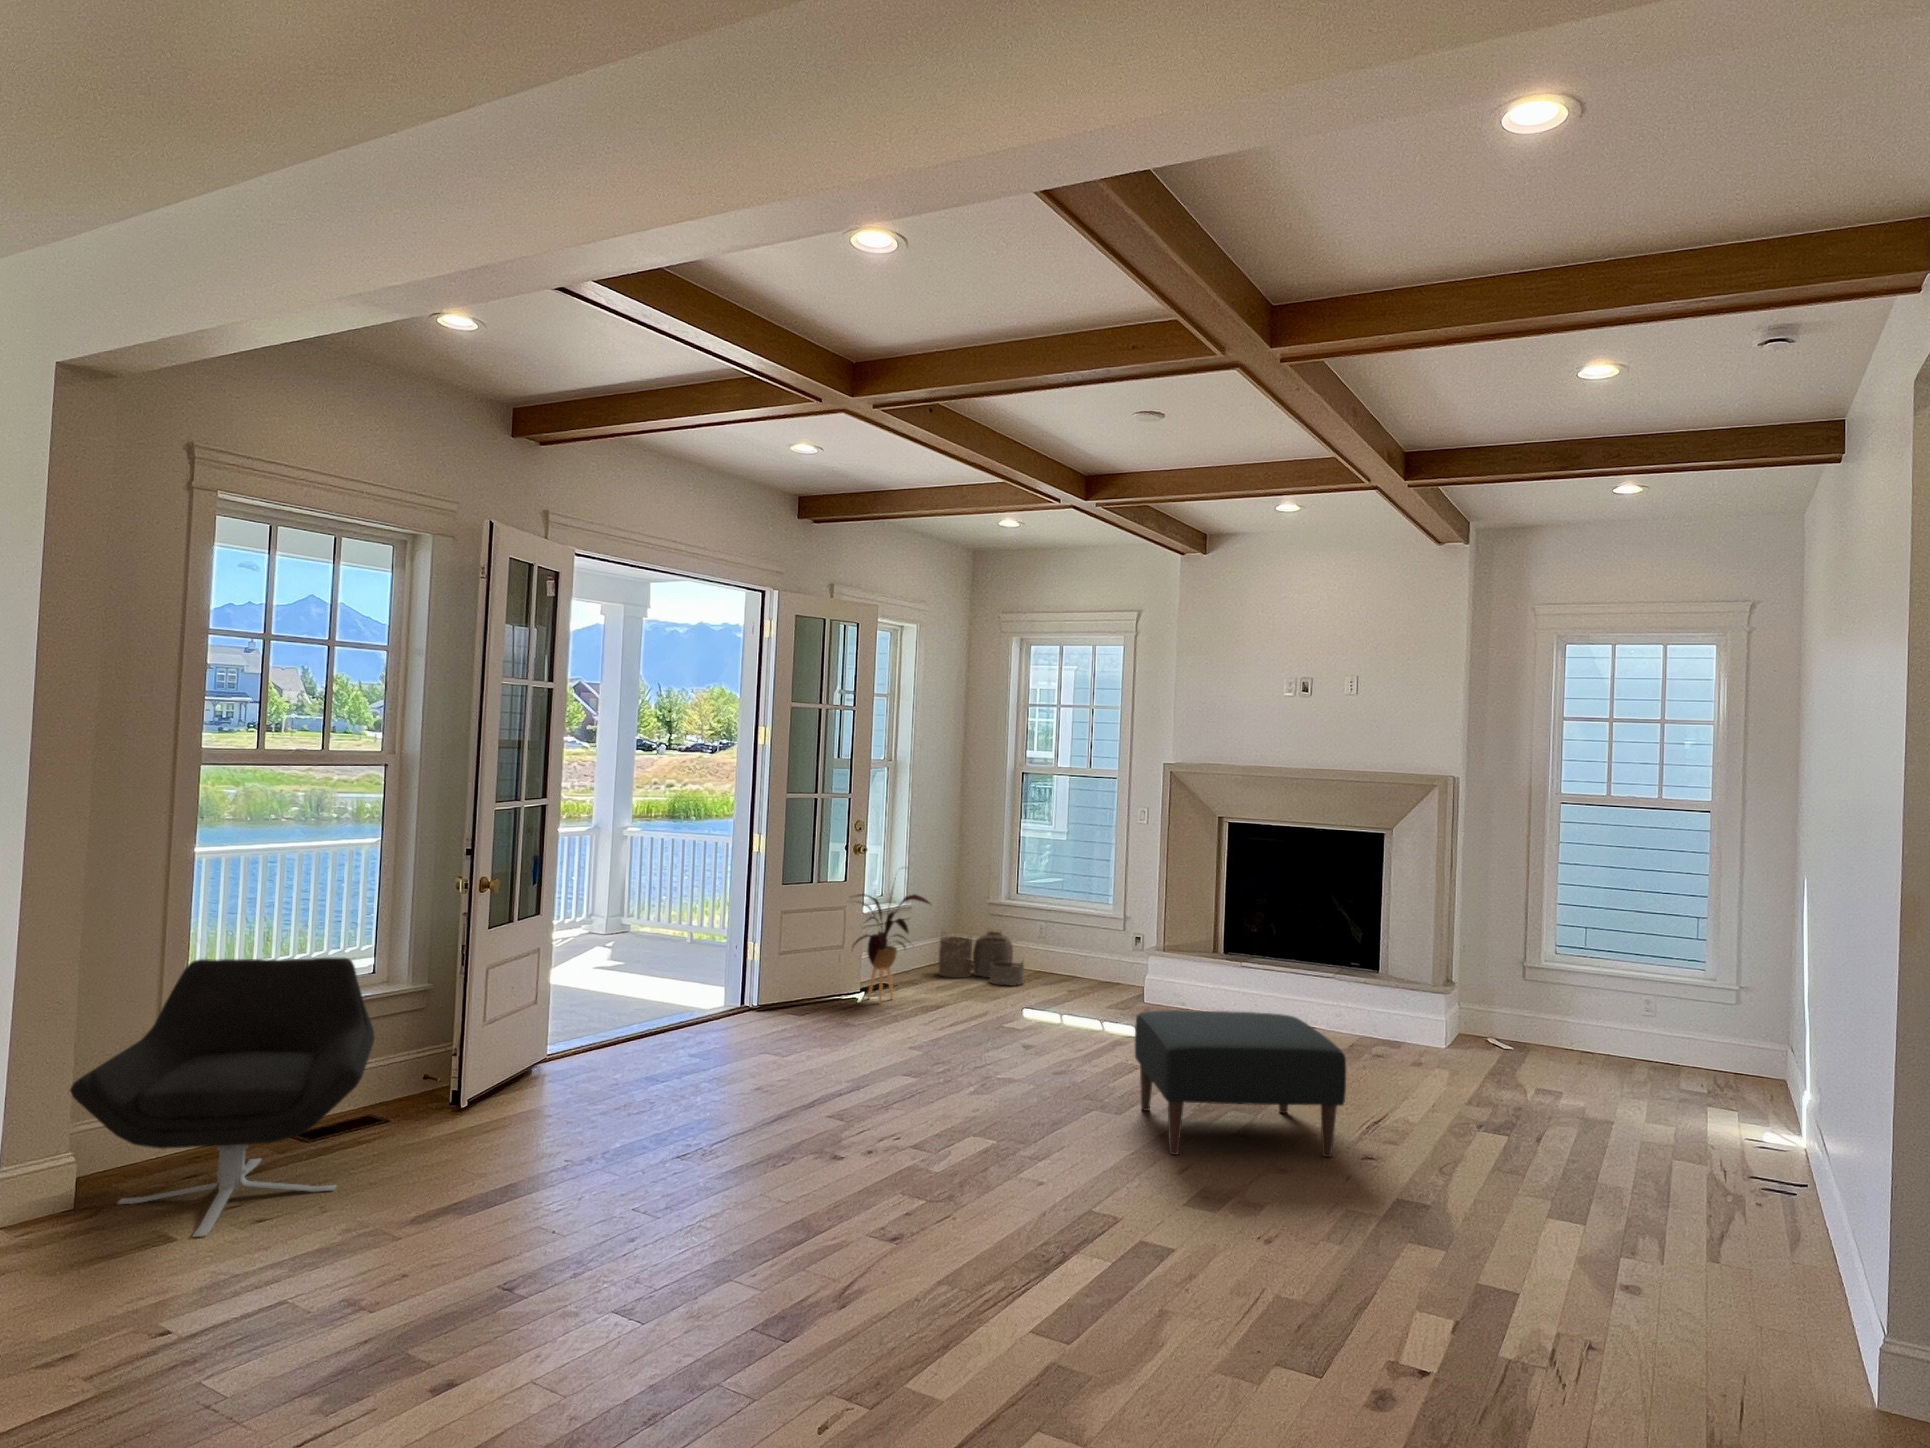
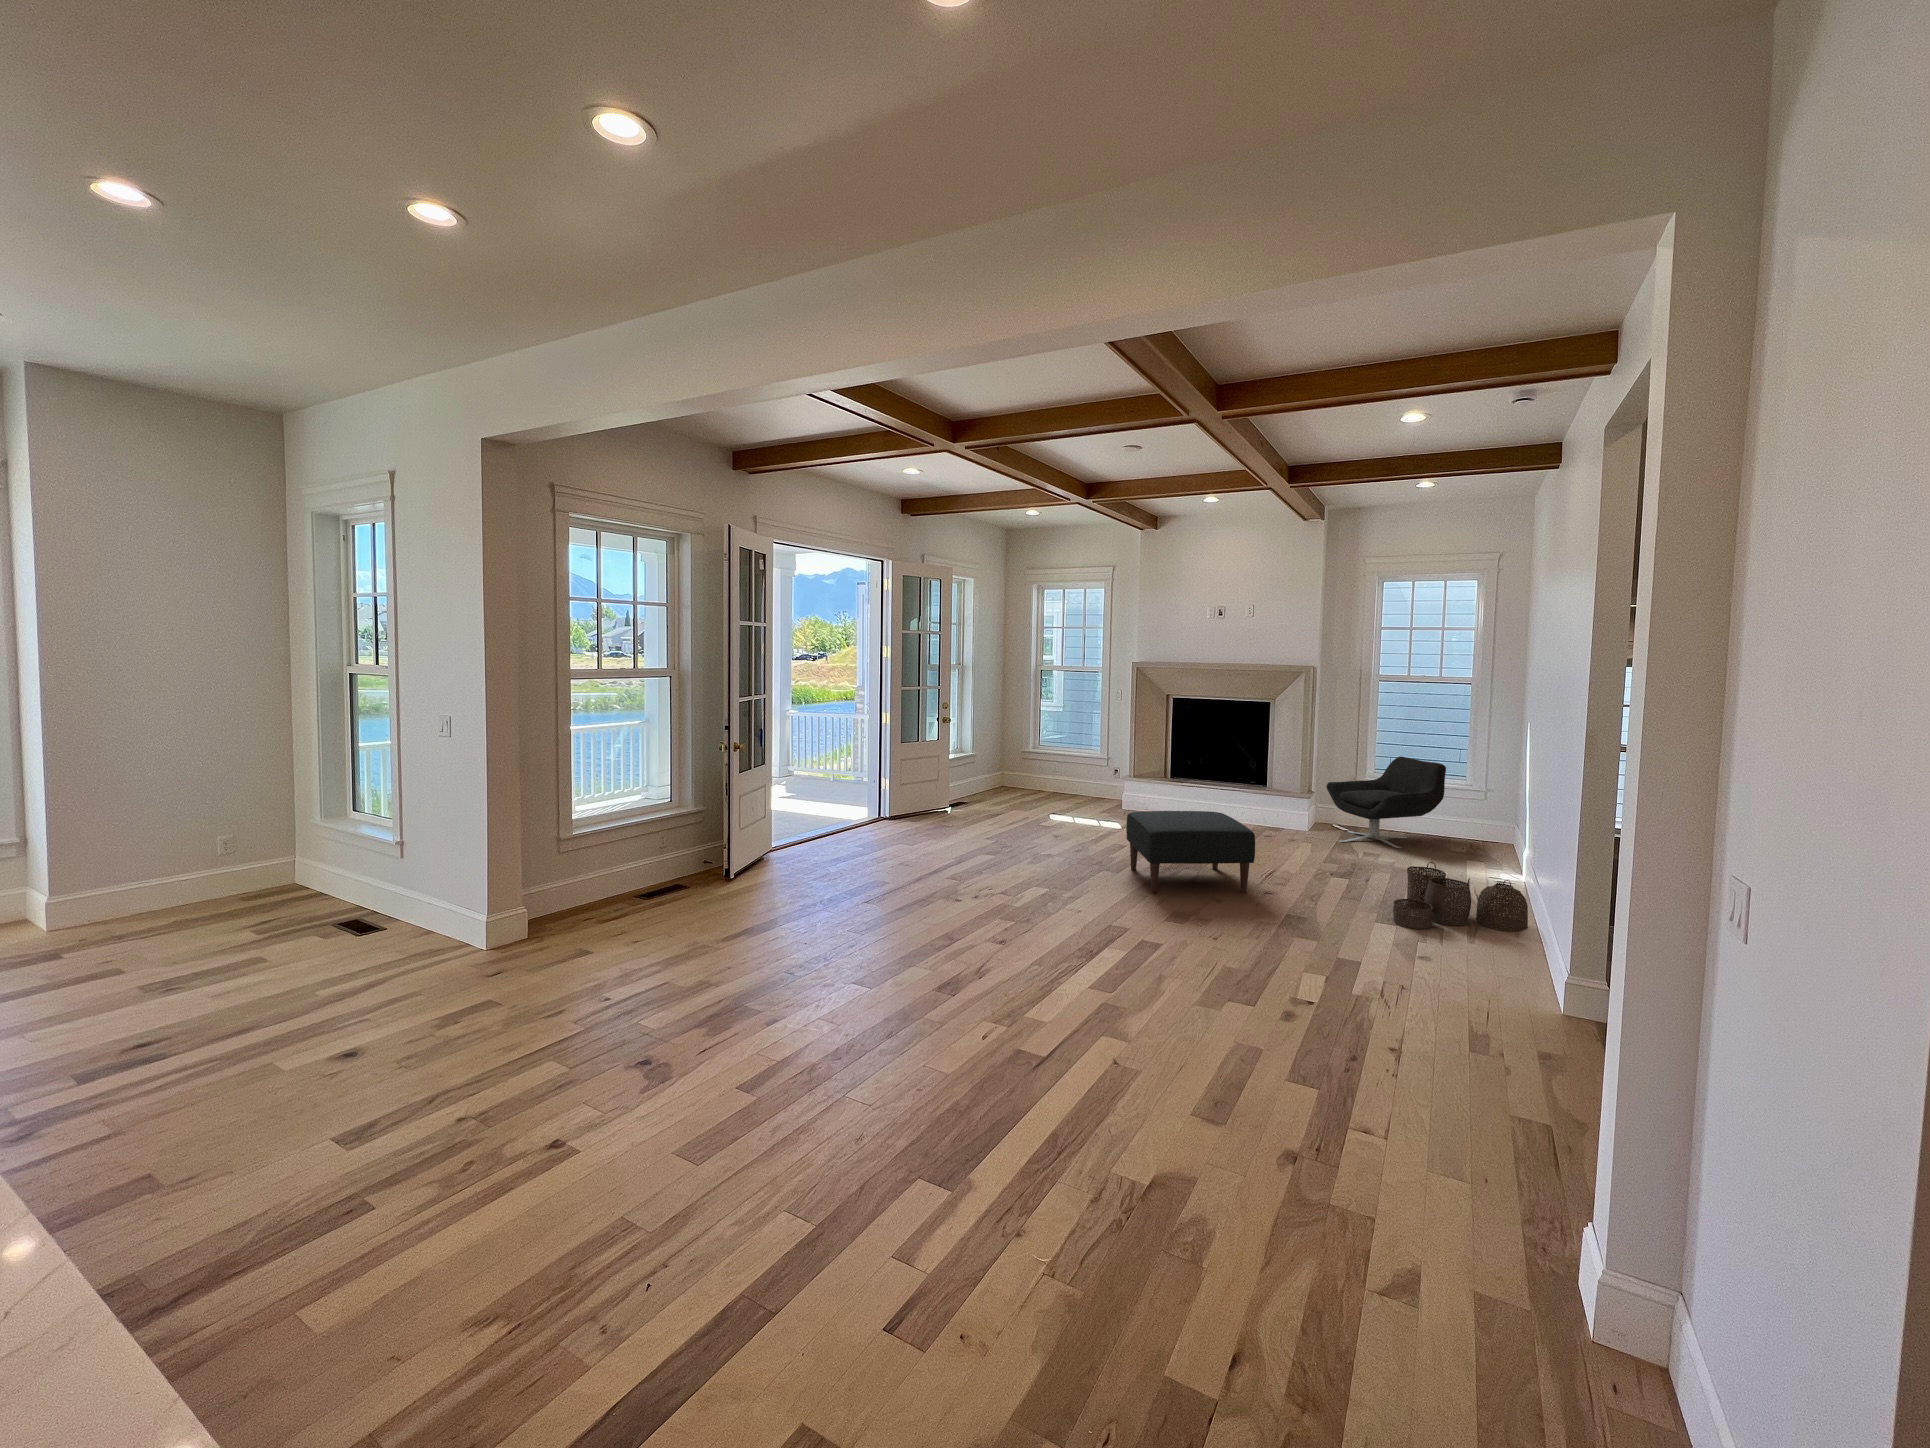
house plant: present [852,892,930,1003] -> none [940,730,994,813]
woven basket: present [939,931,1024,986] -> present [1393,862,1528,931]
lounge chair: present [70,958,375,1237] -> present [1326,756,1446,848]

